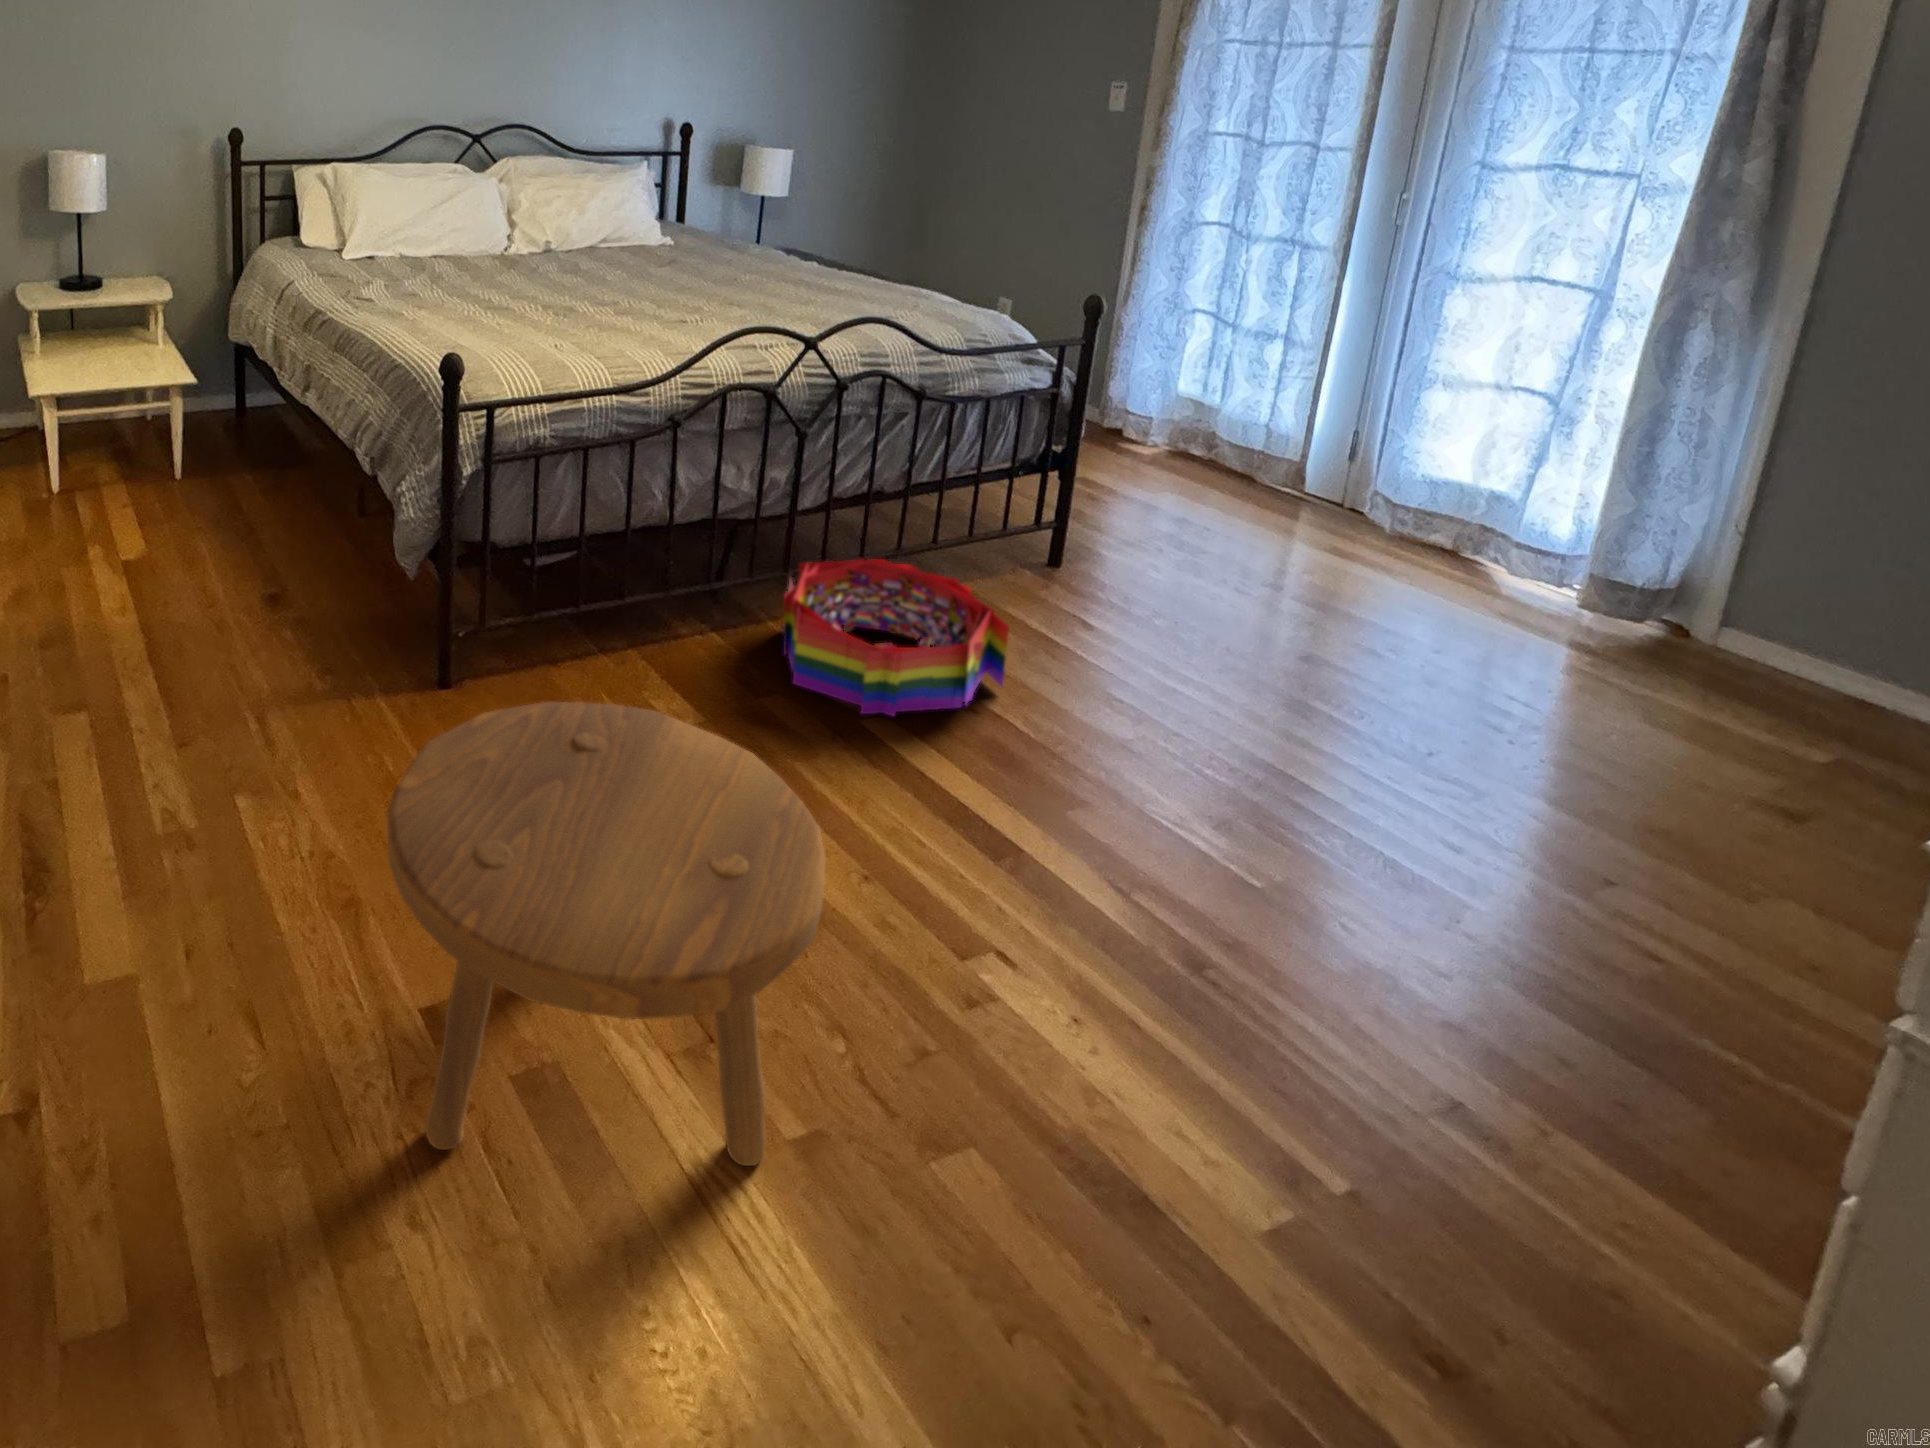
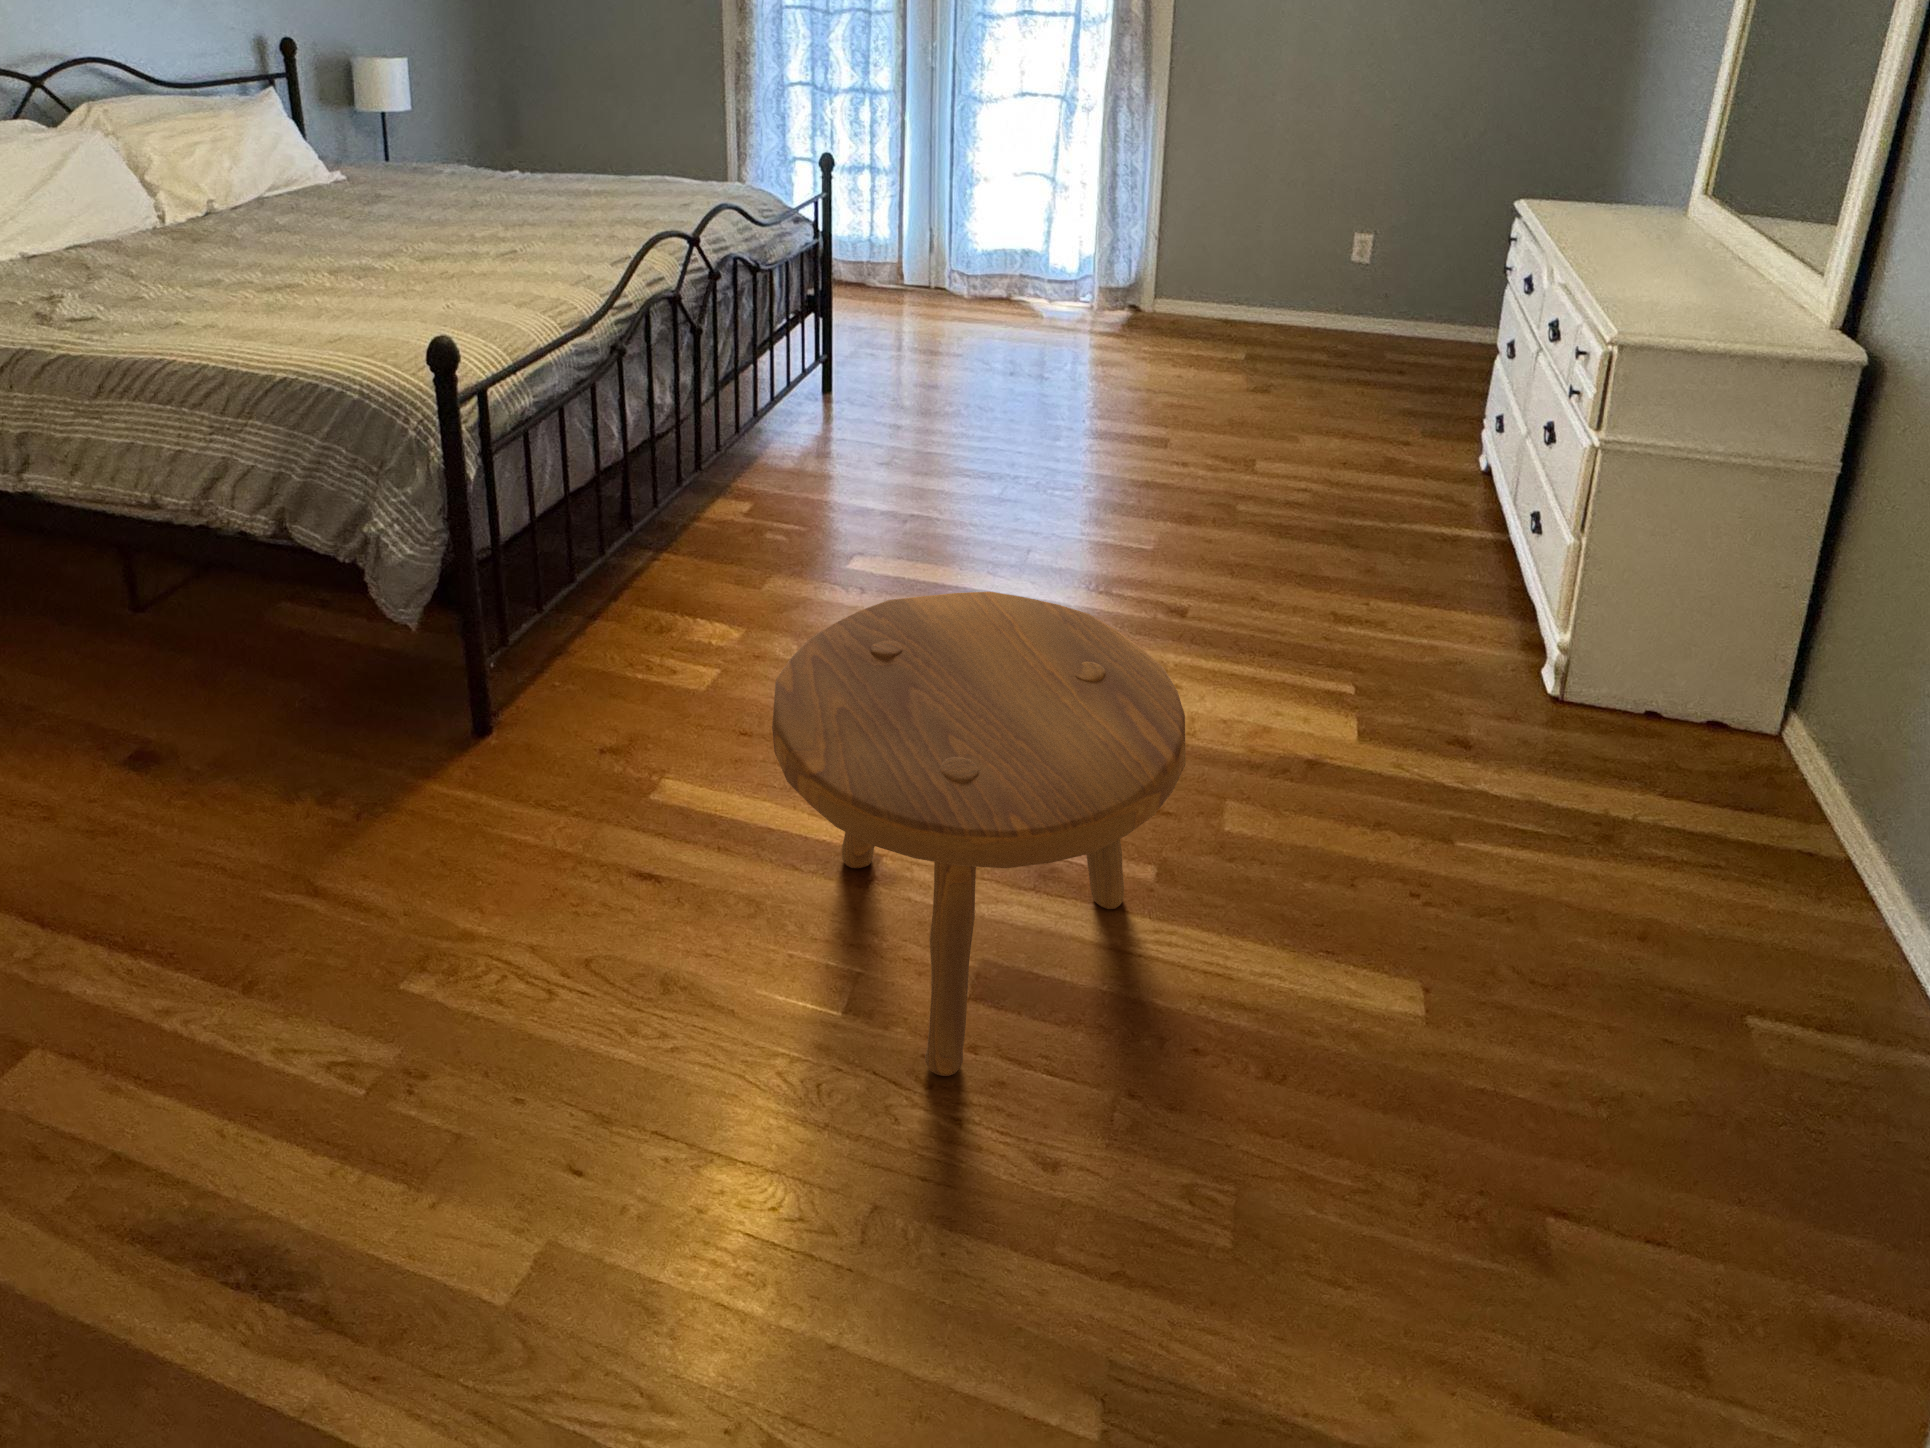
storage bin: present [783,559,1009,716] -> none [709,422,901,563]

